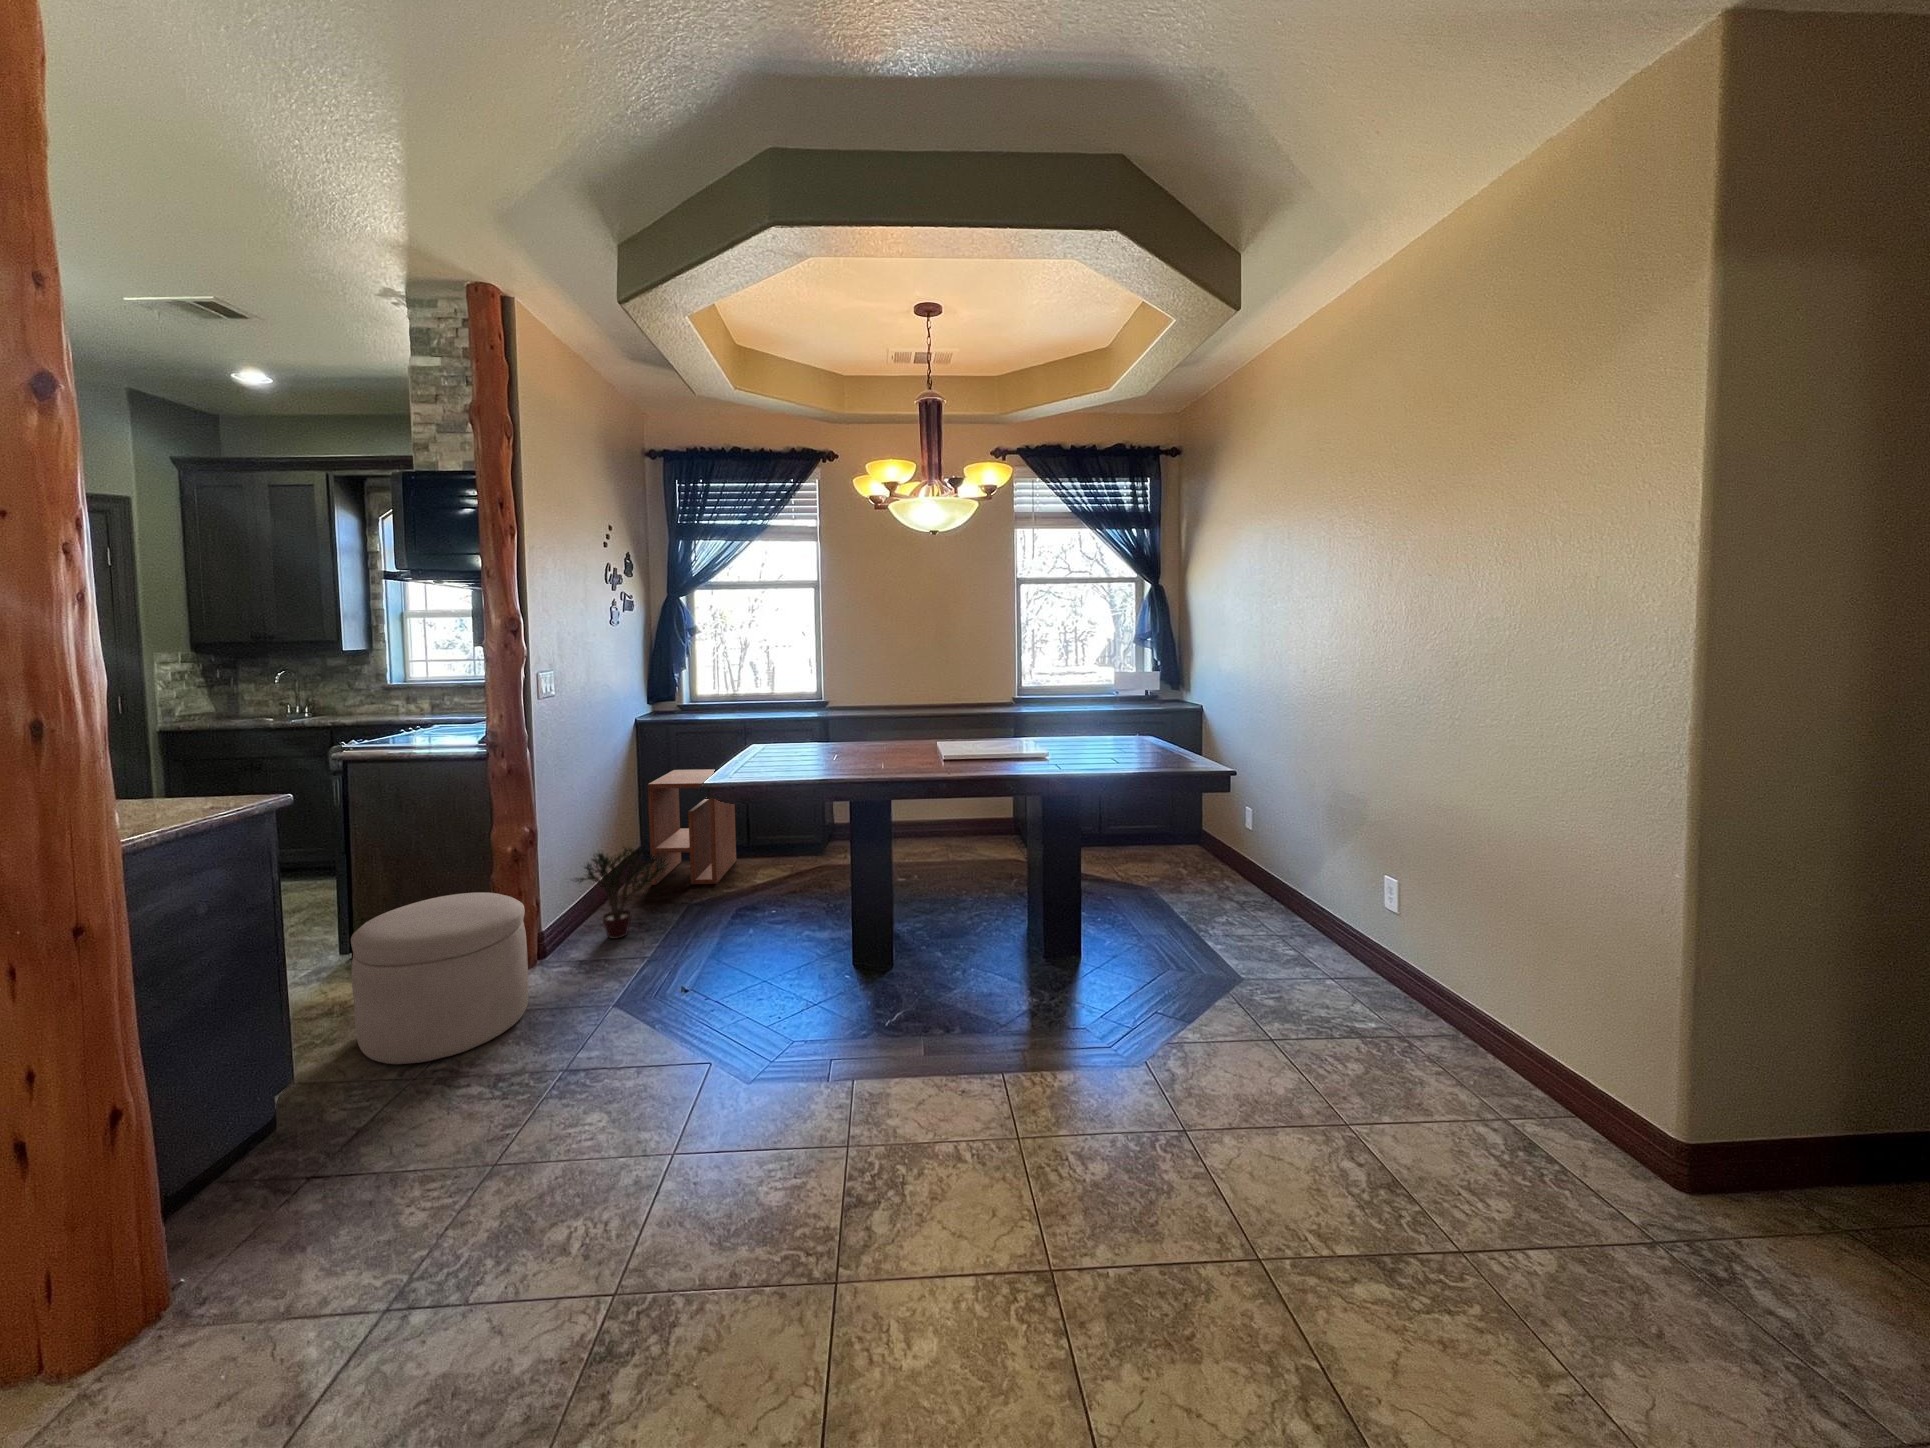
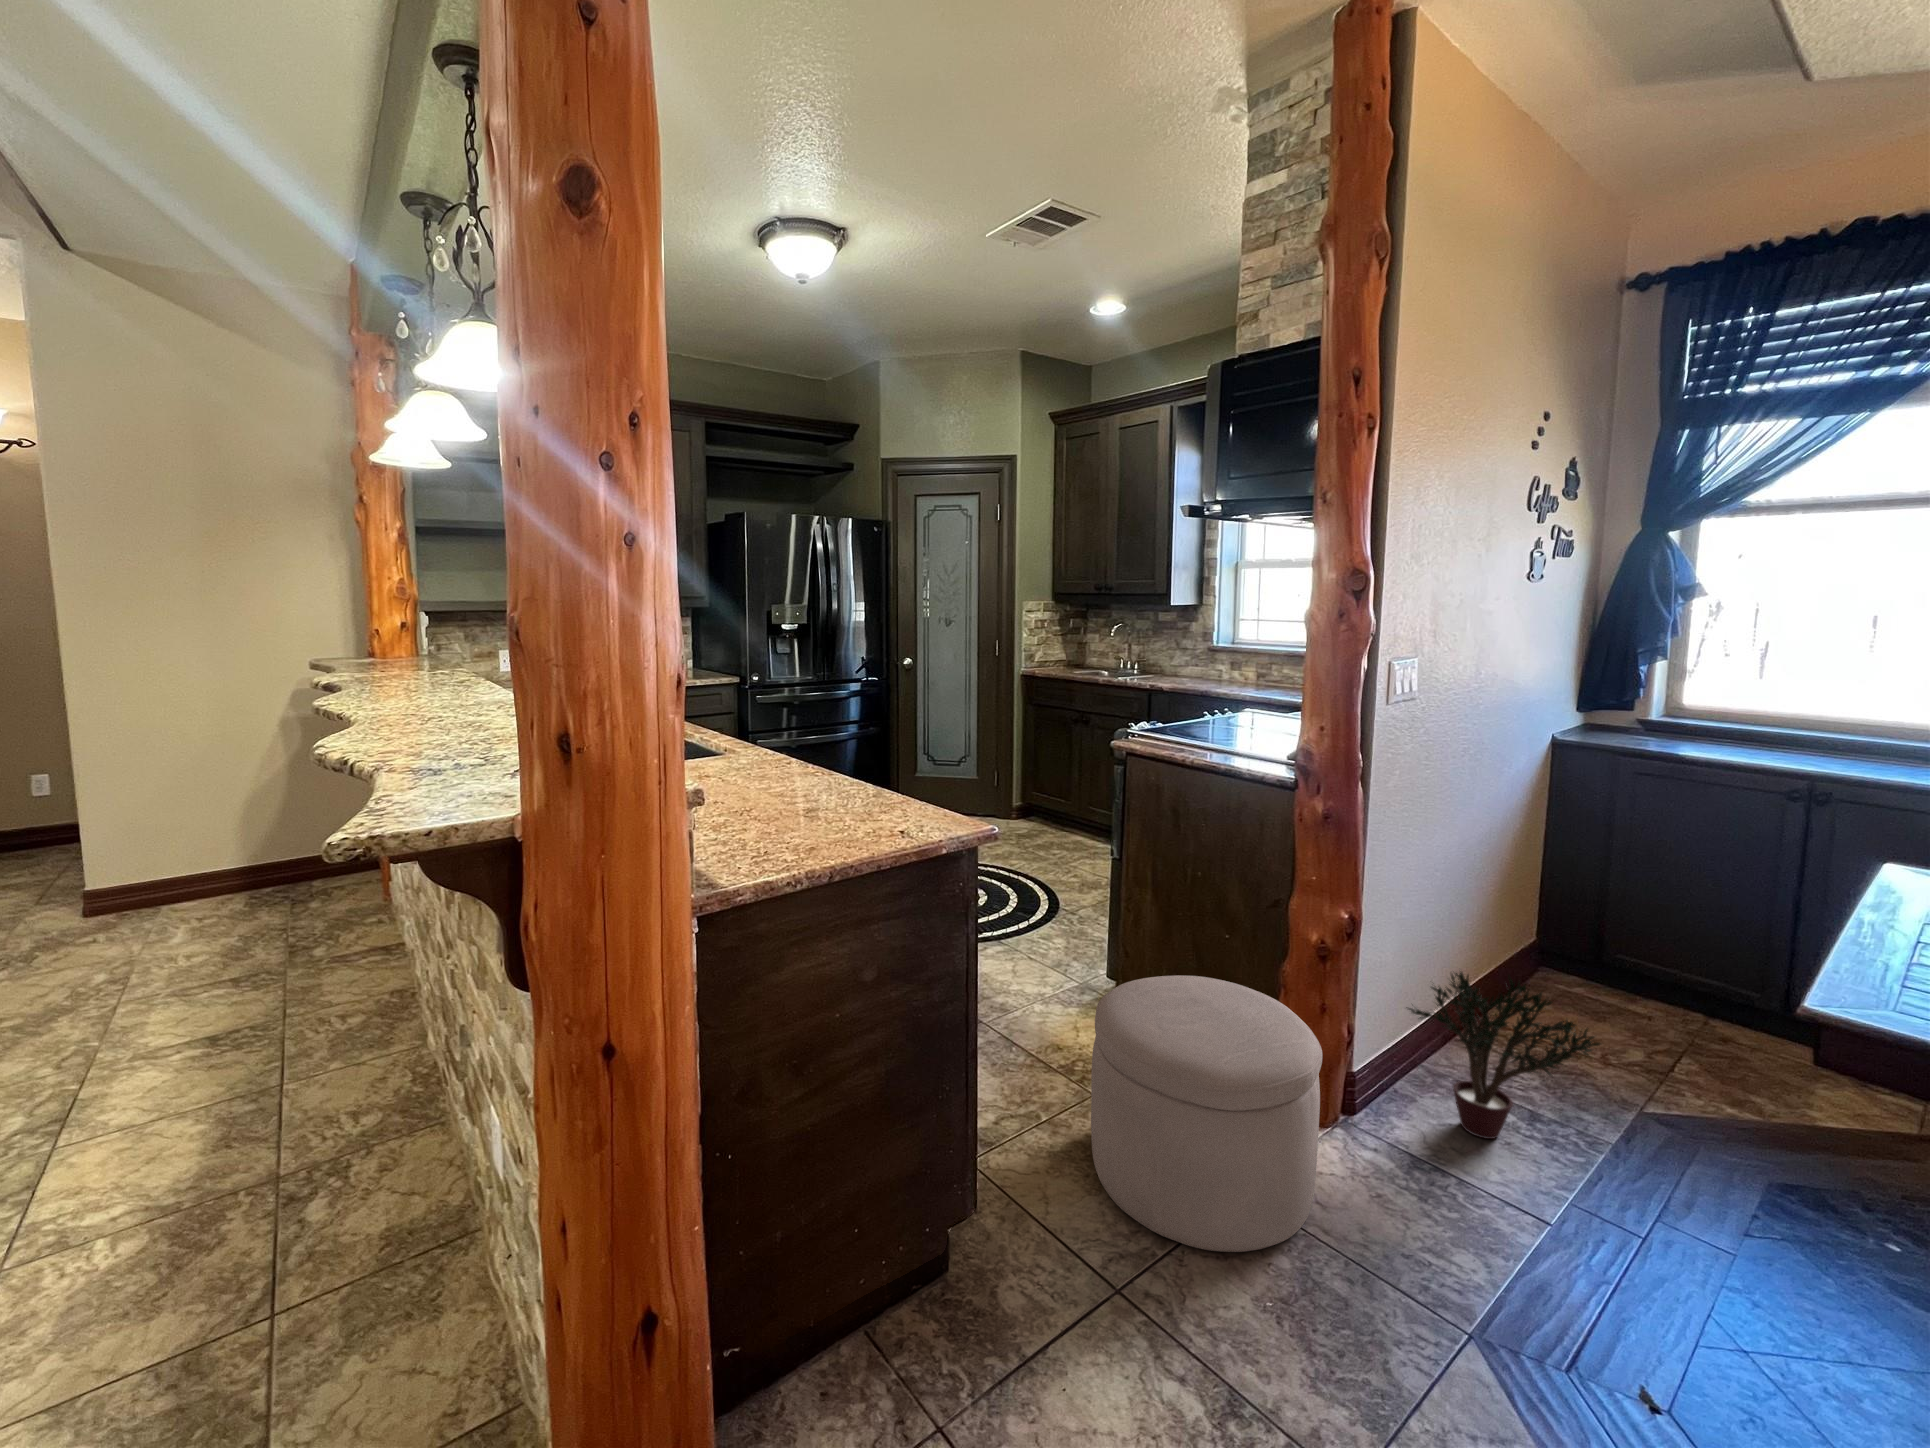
side table: present [648,769,736,885] -> none [1551,843,1770,1096]

